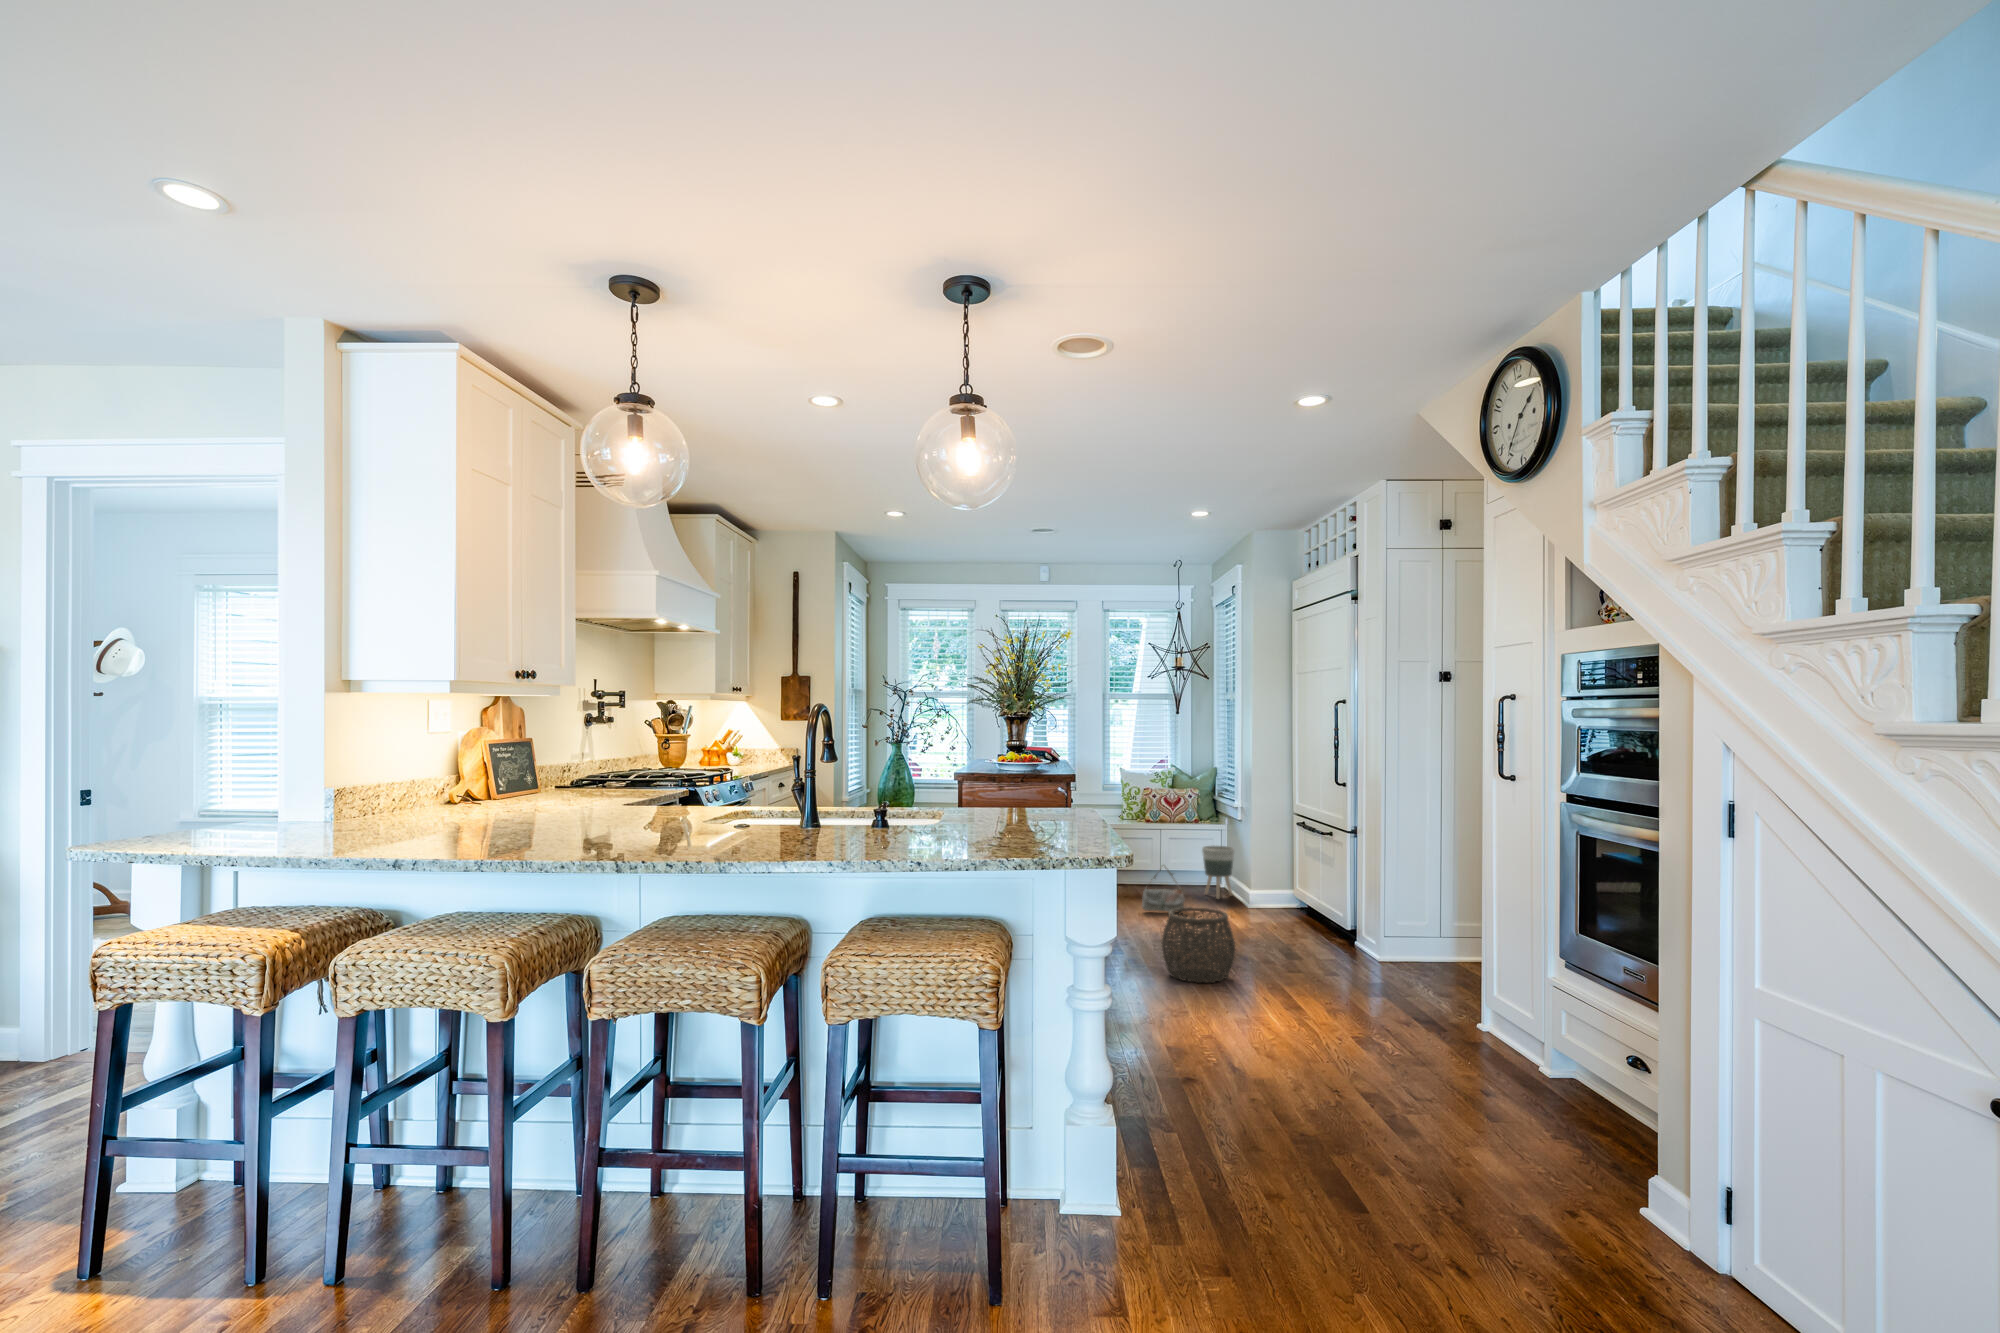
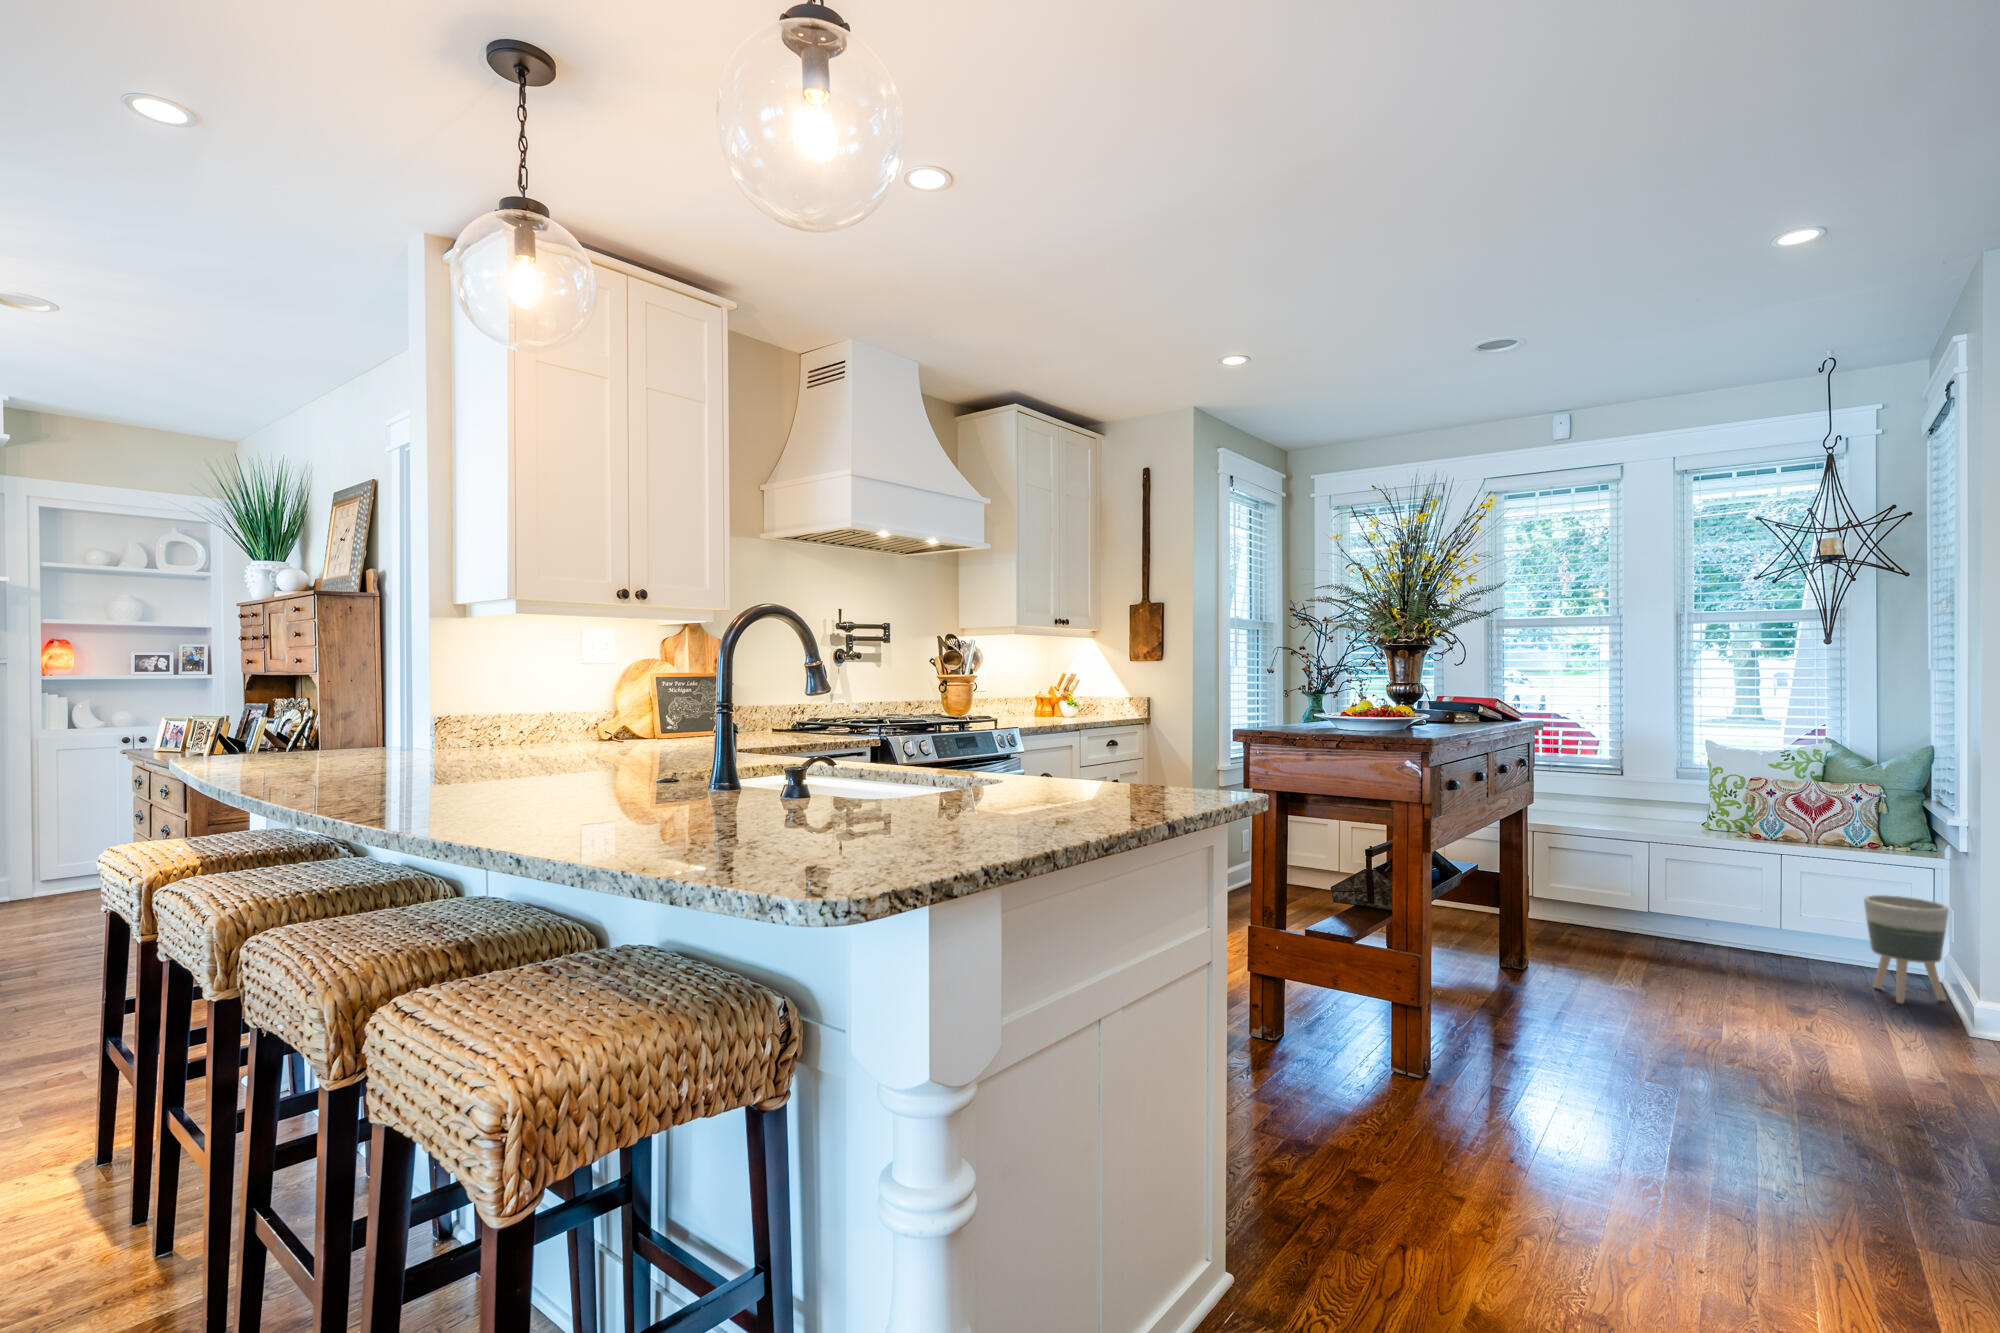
bag: present [1142,869,1184,912] -> none [1690,922,1789,1020]
woven basket: present [1162,907,1235,983] -> none [1596,1037,1795,1231]

